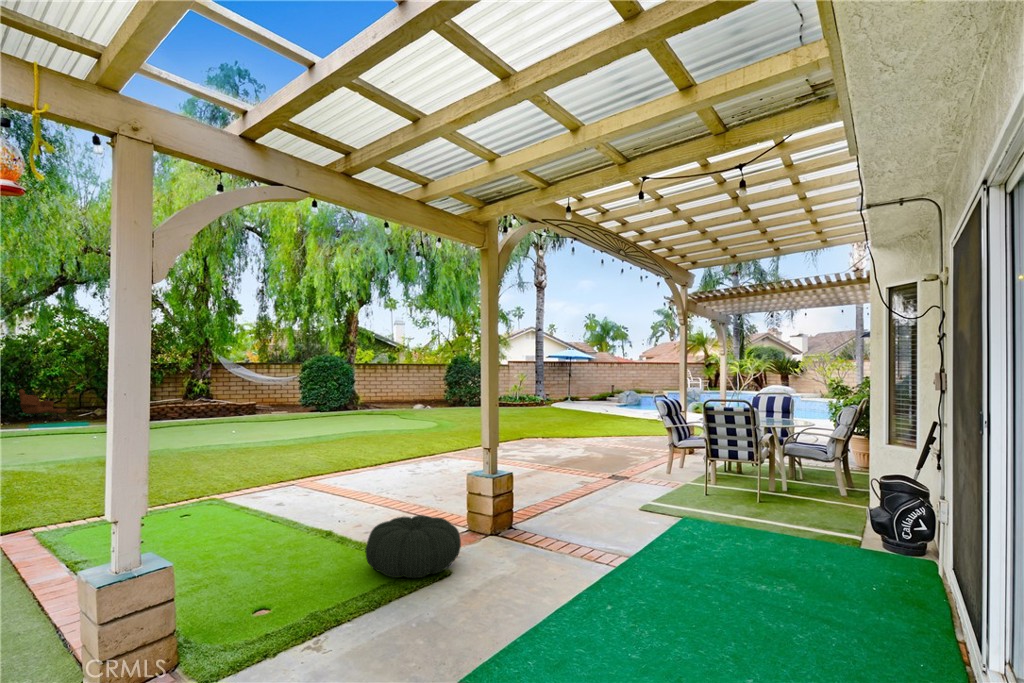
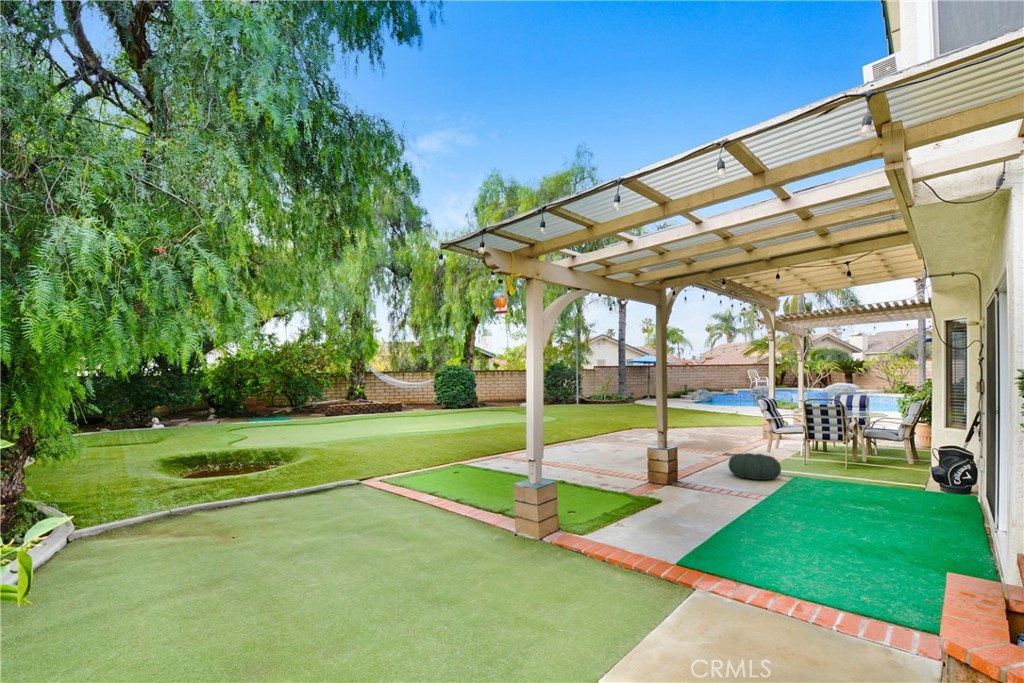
pouf: present [366,515,461,578] -> present [728,453,781,480]

